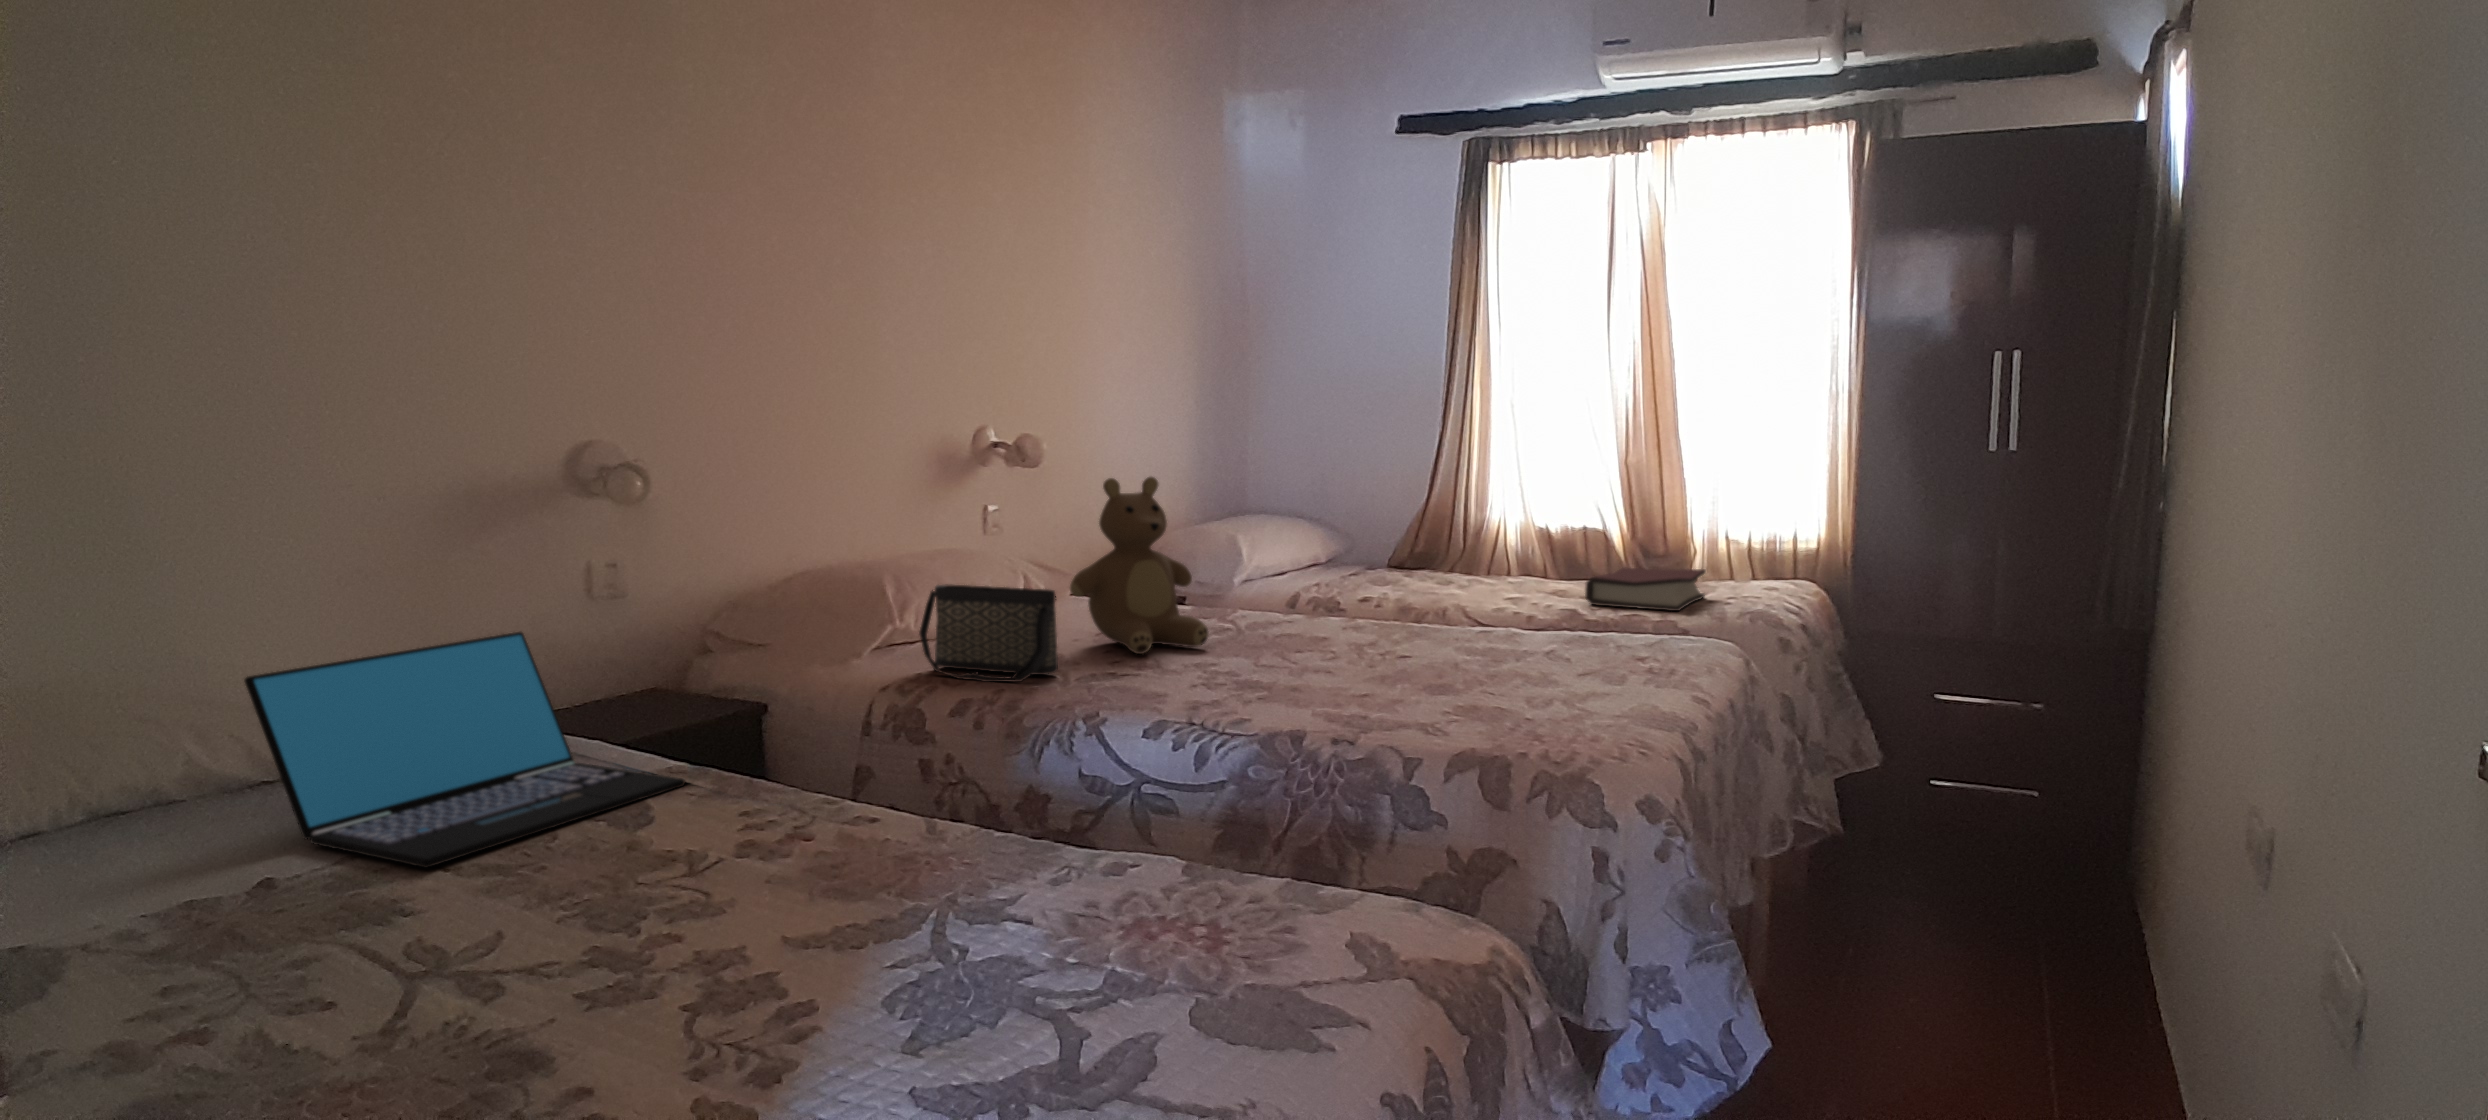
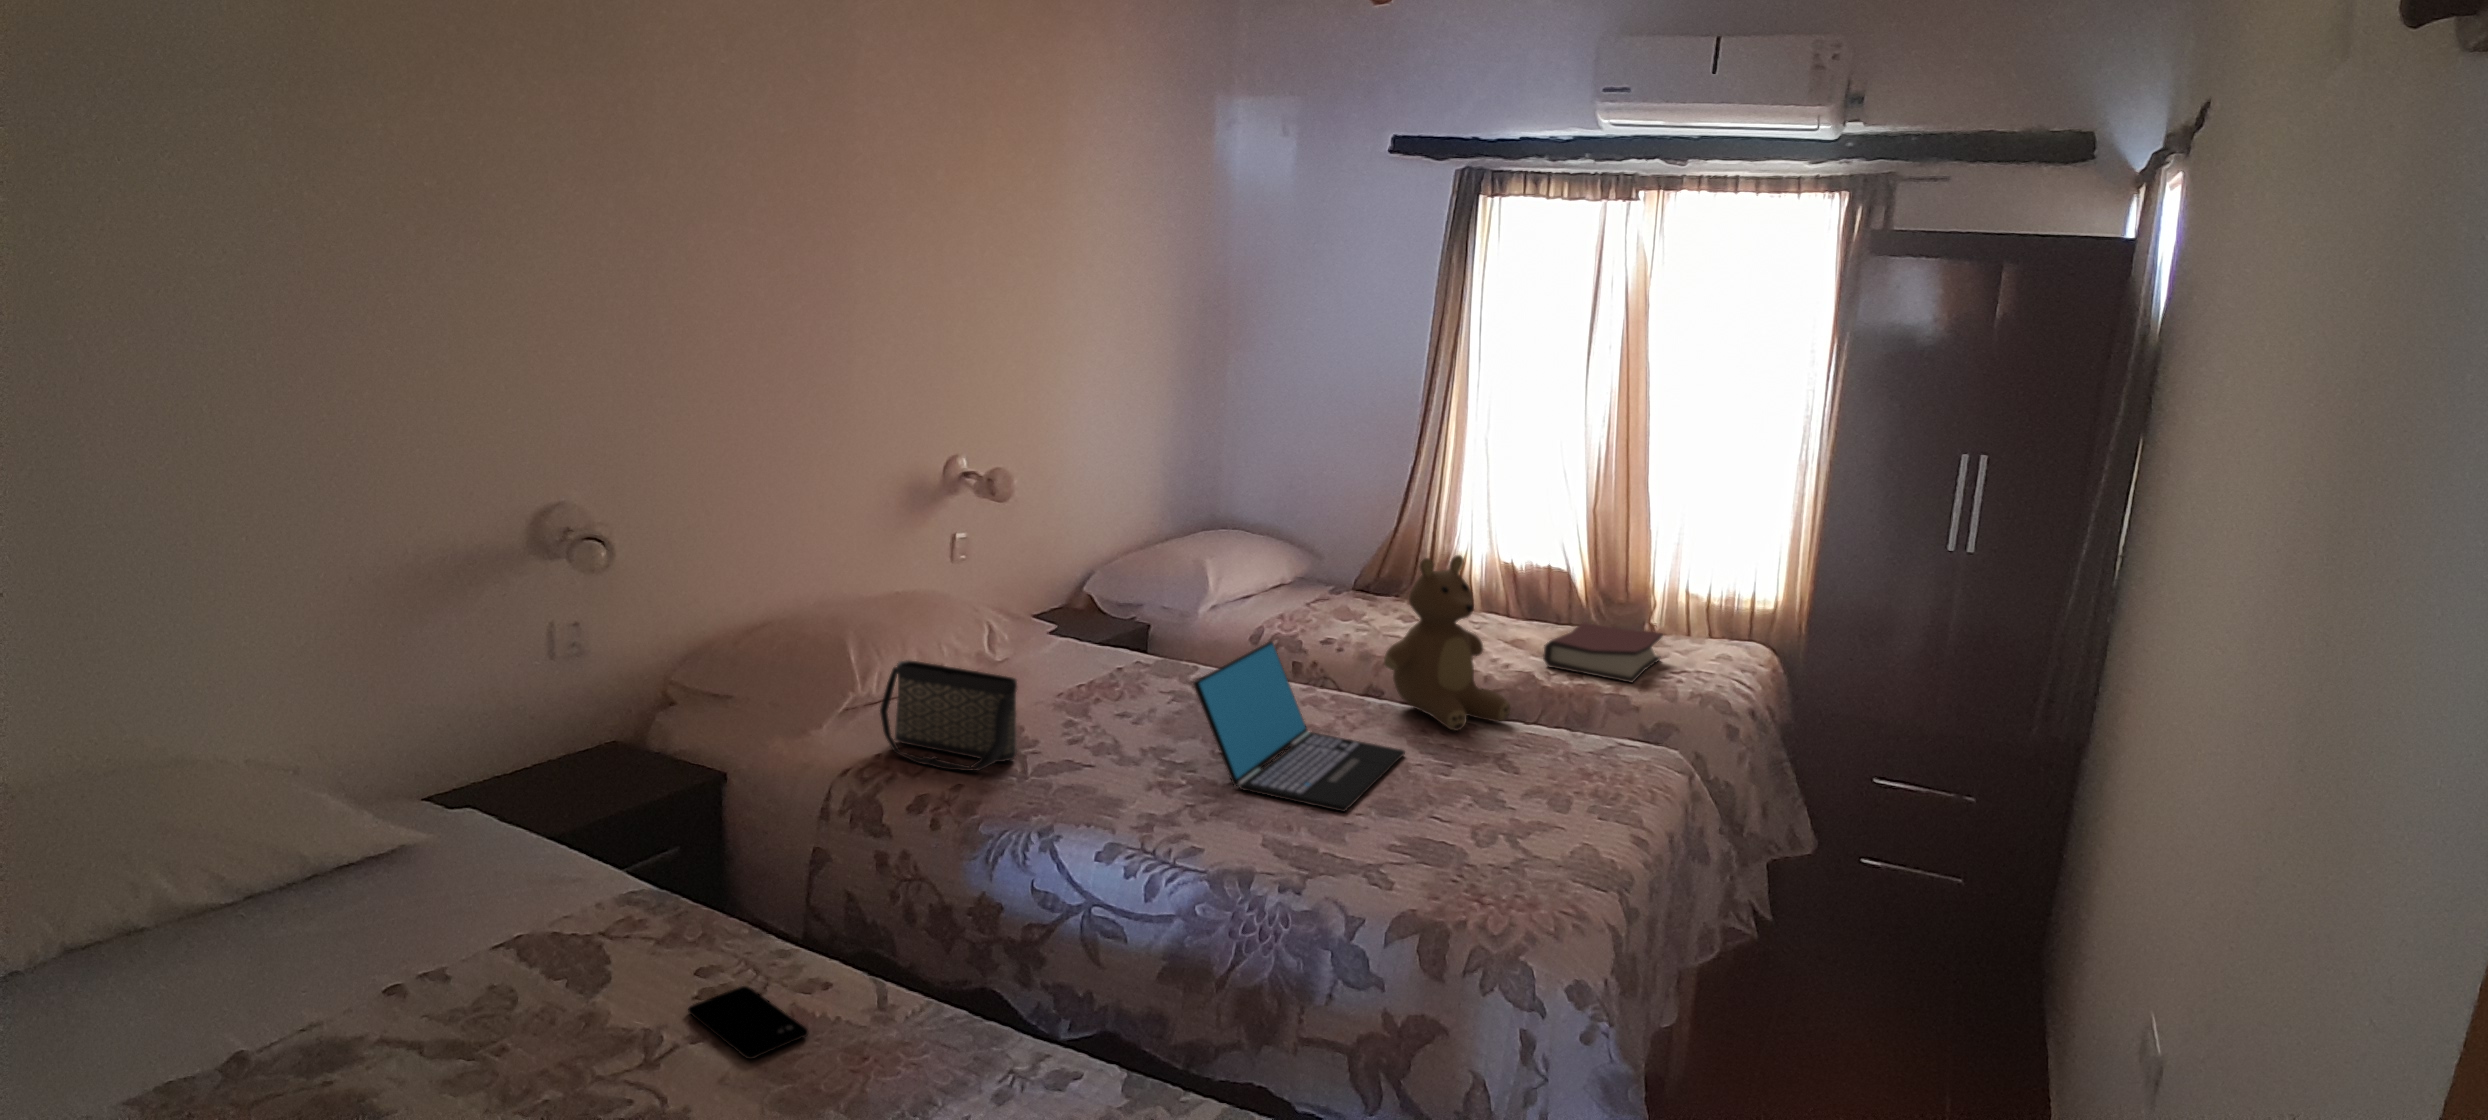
teddy bear: present [1070,477,1209,654] -> present [1384,555,1510,730]
laptop: present [244,632,685,868] -> present [1193,641,1405,812]
smartphone: none [746,812,868,855] -> present [688,986,808,1059]

